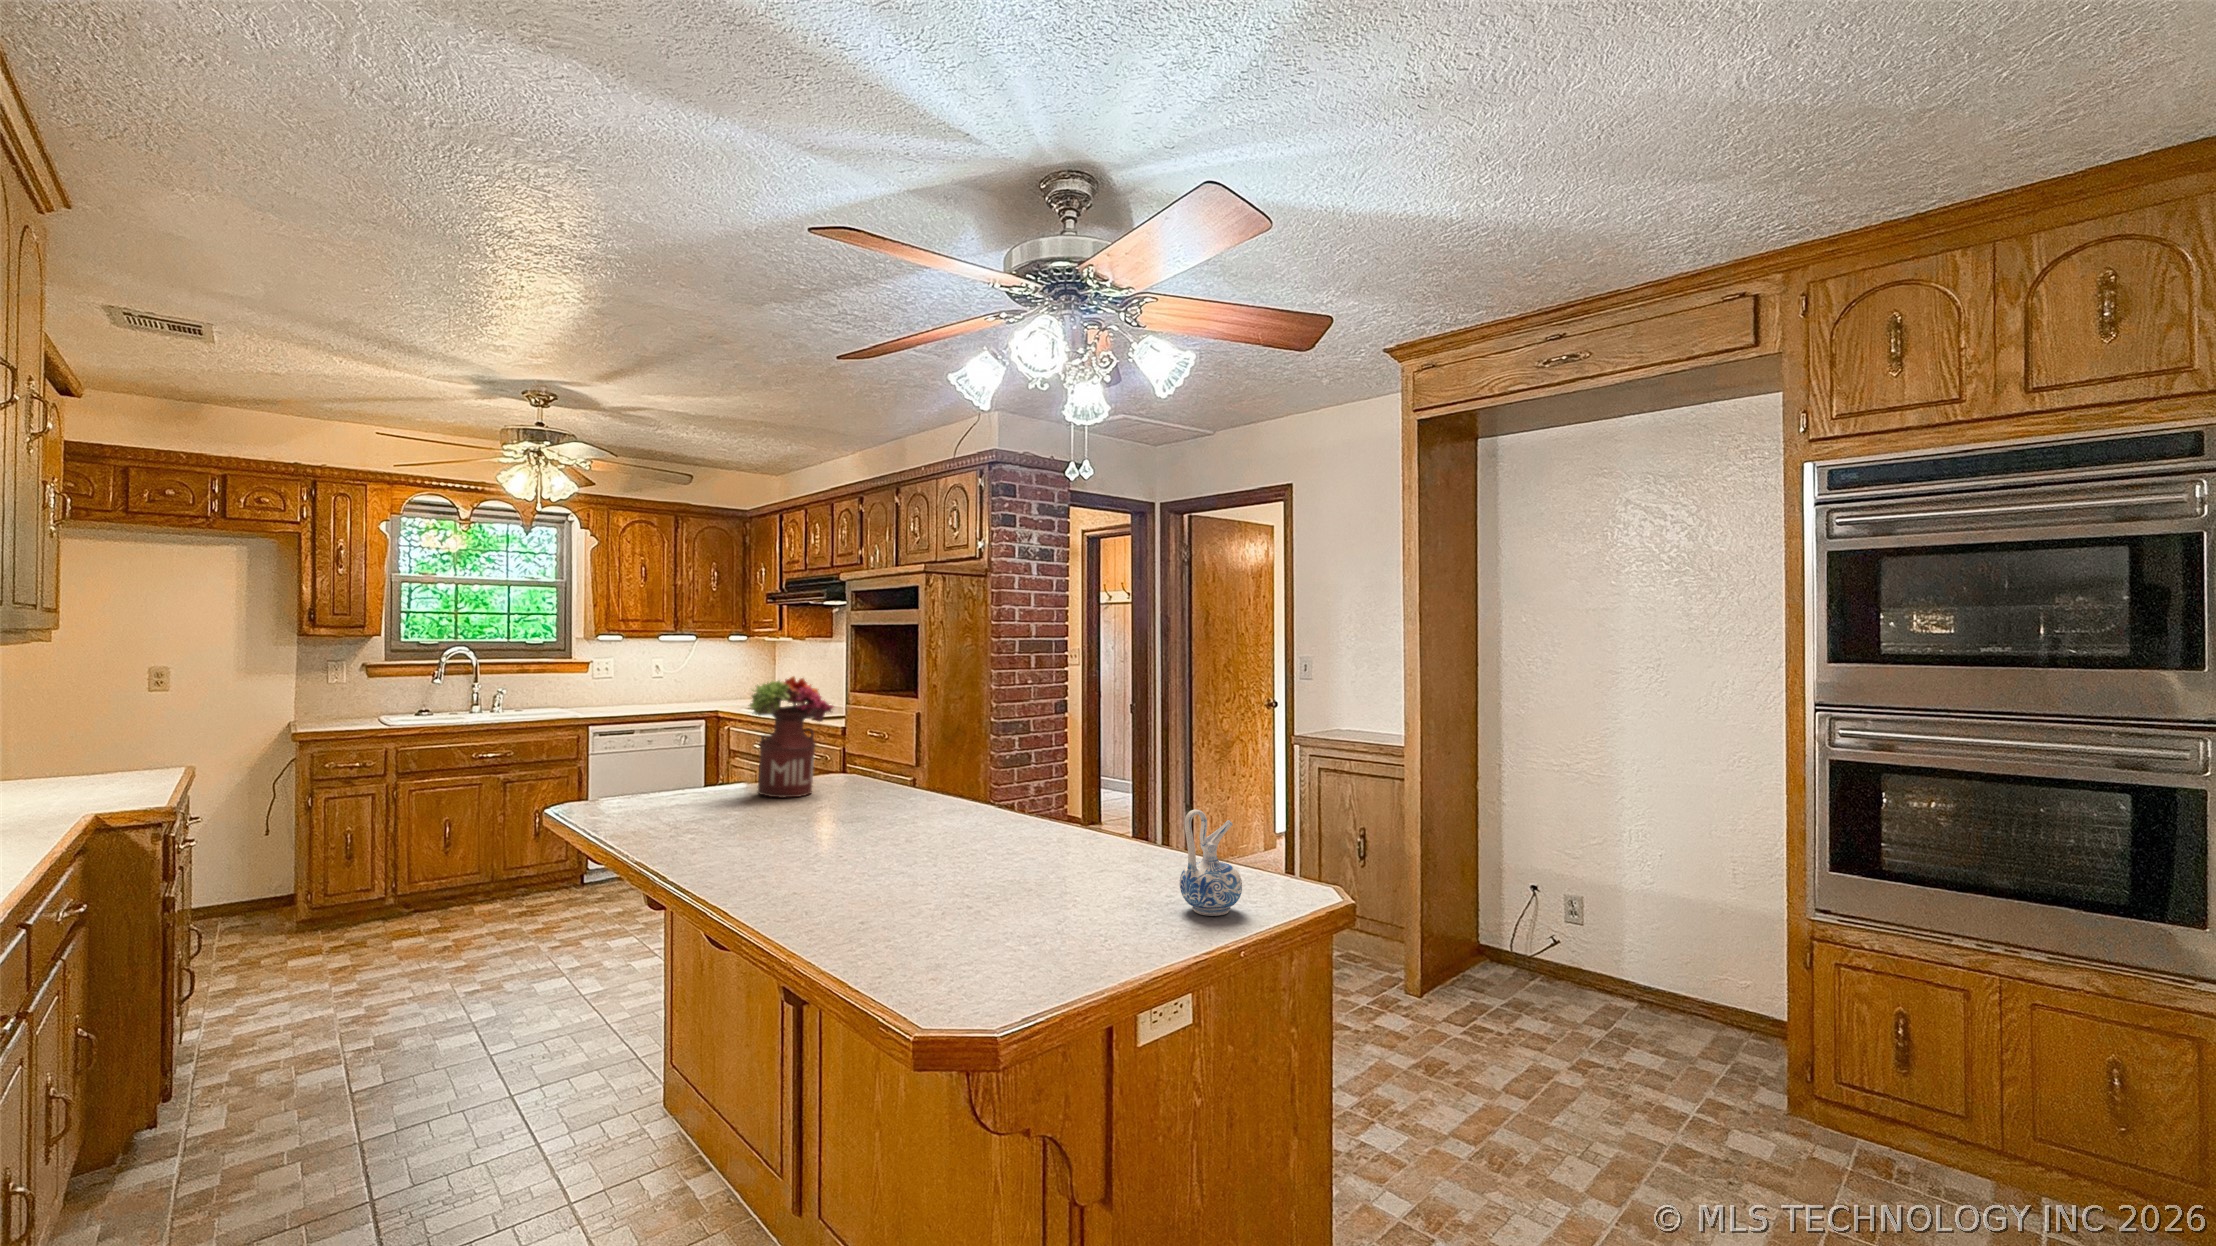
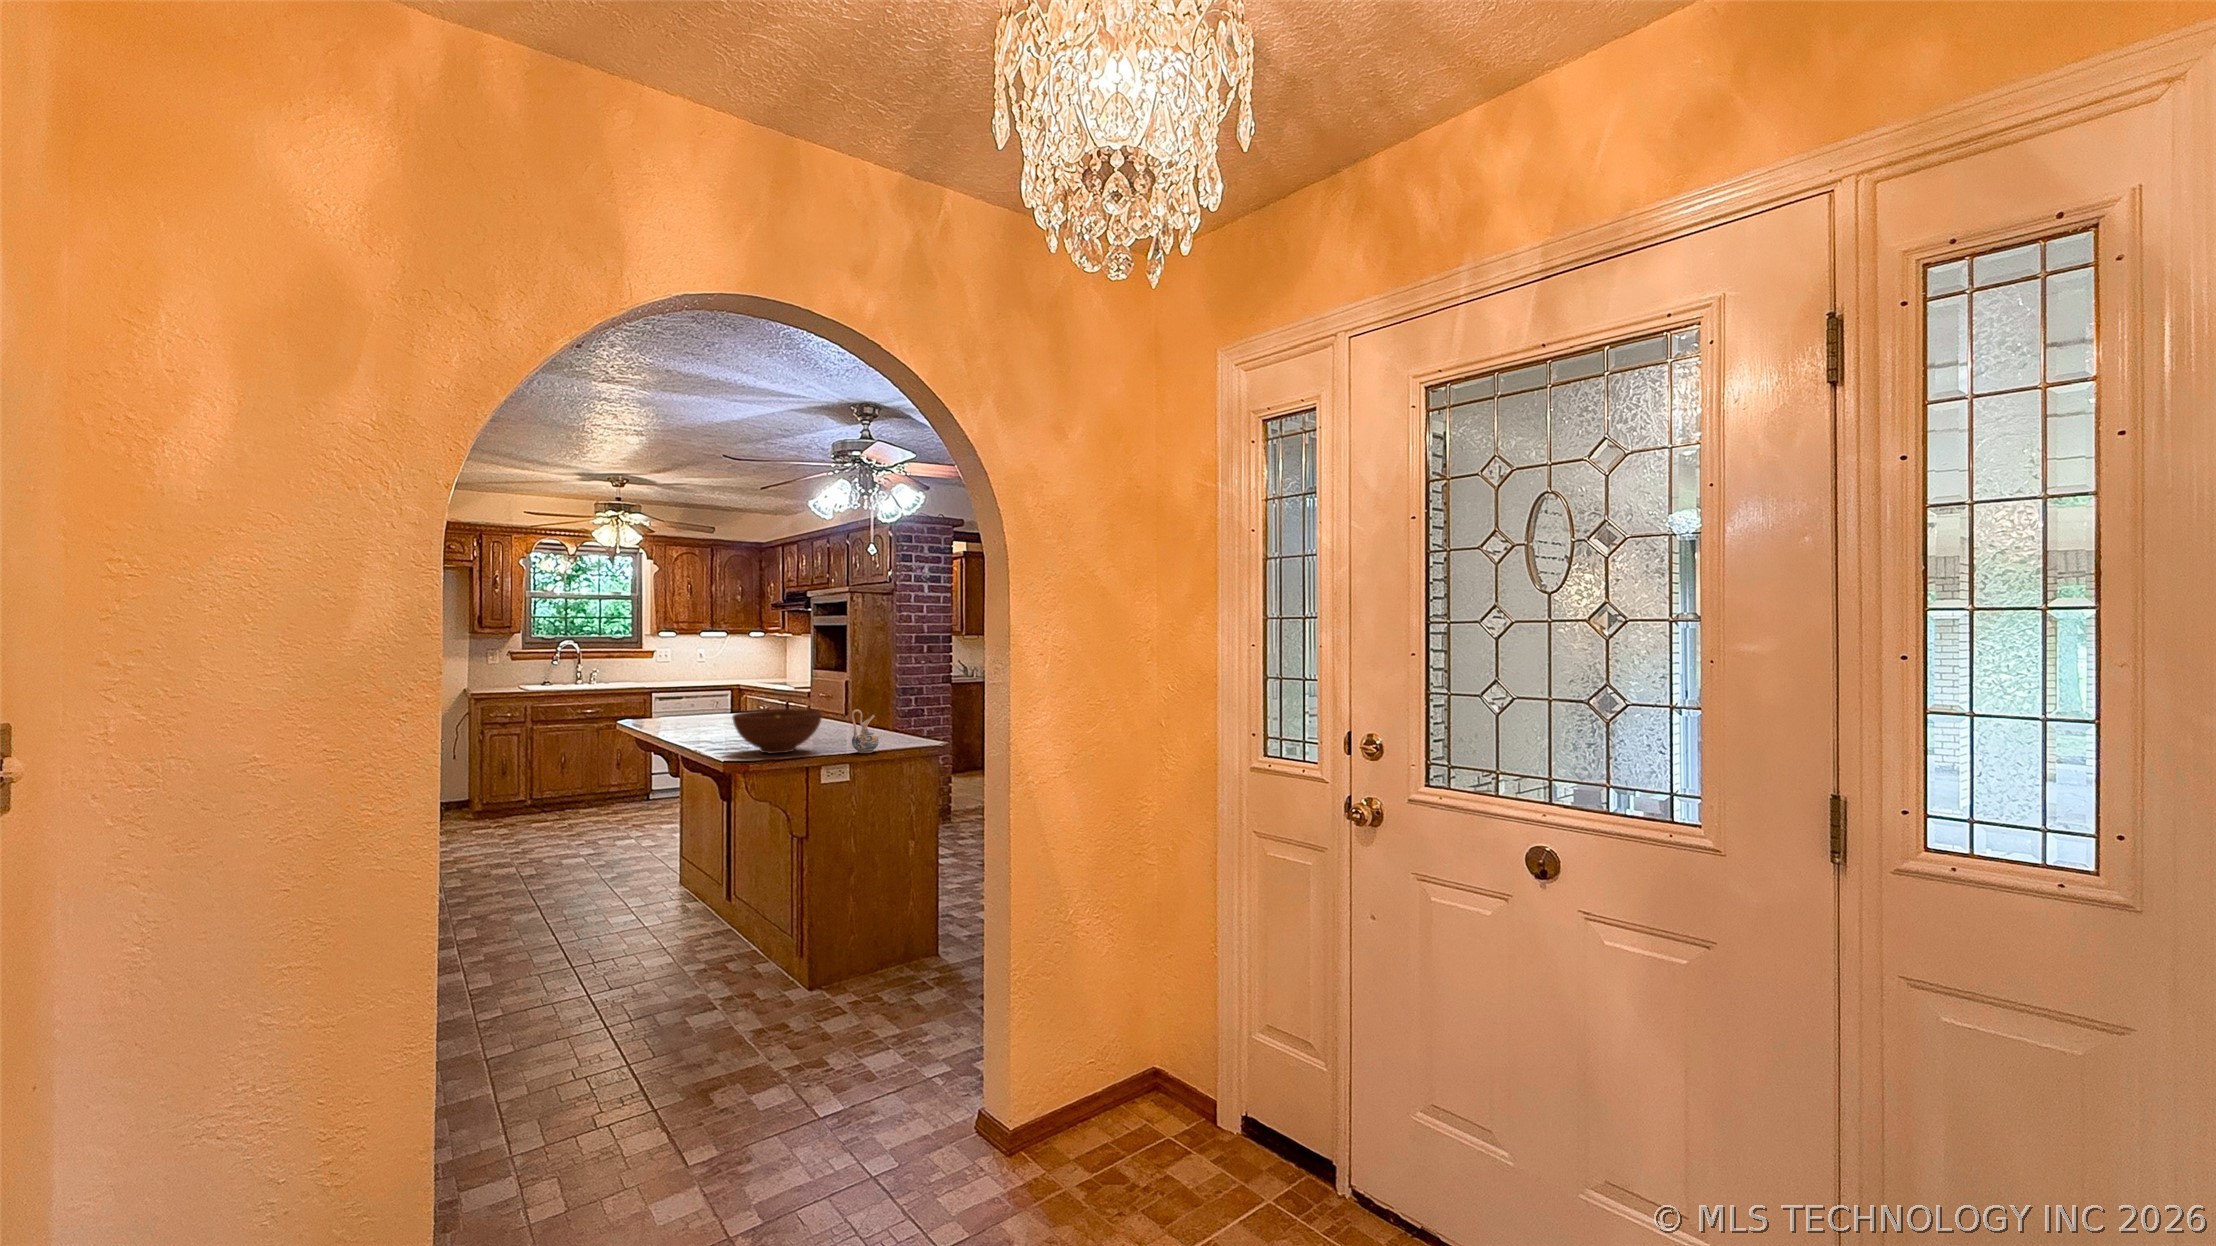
flower arrangement: present [750,676,833,798] -> none [713,657,760,721]
fruit bowl: none [898,801,1105,925] -> present [733,709,822,754]

